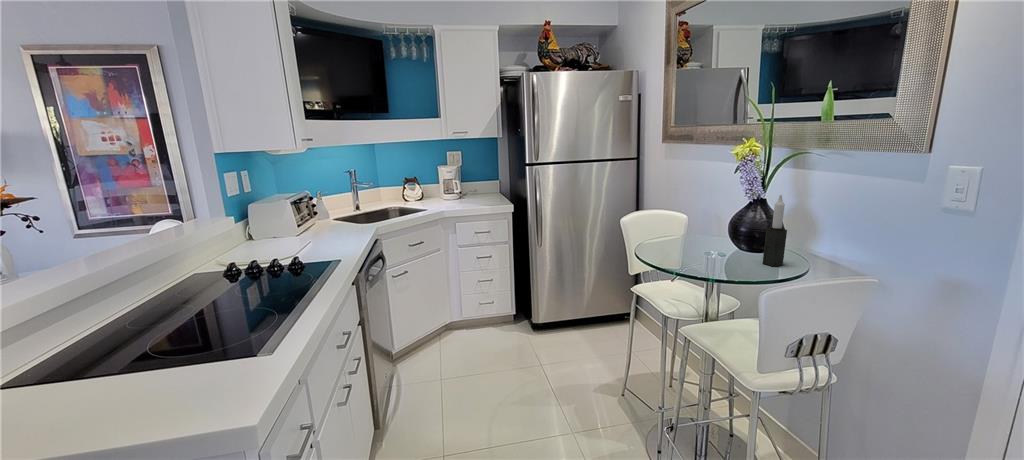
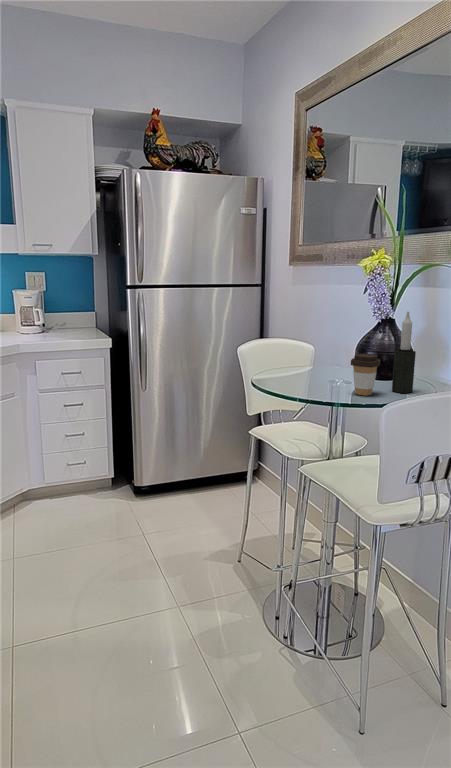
coffee cup: none [725,231,753,268] -> present [351,354,380,396]

